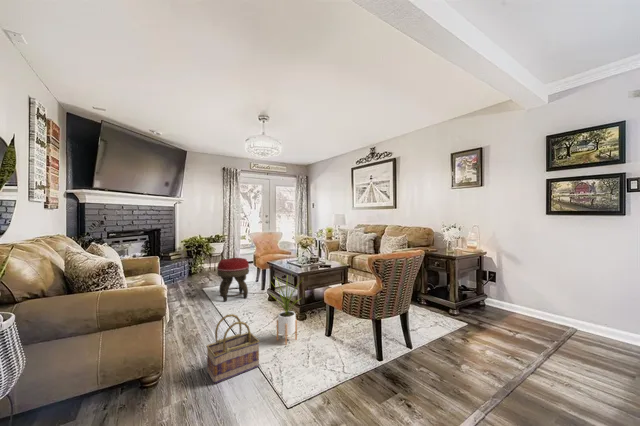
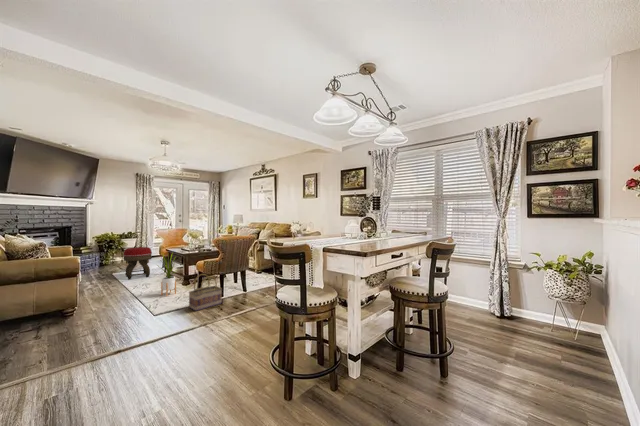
basket: present [207,314,259,384] -> present [189,274,222,311]

